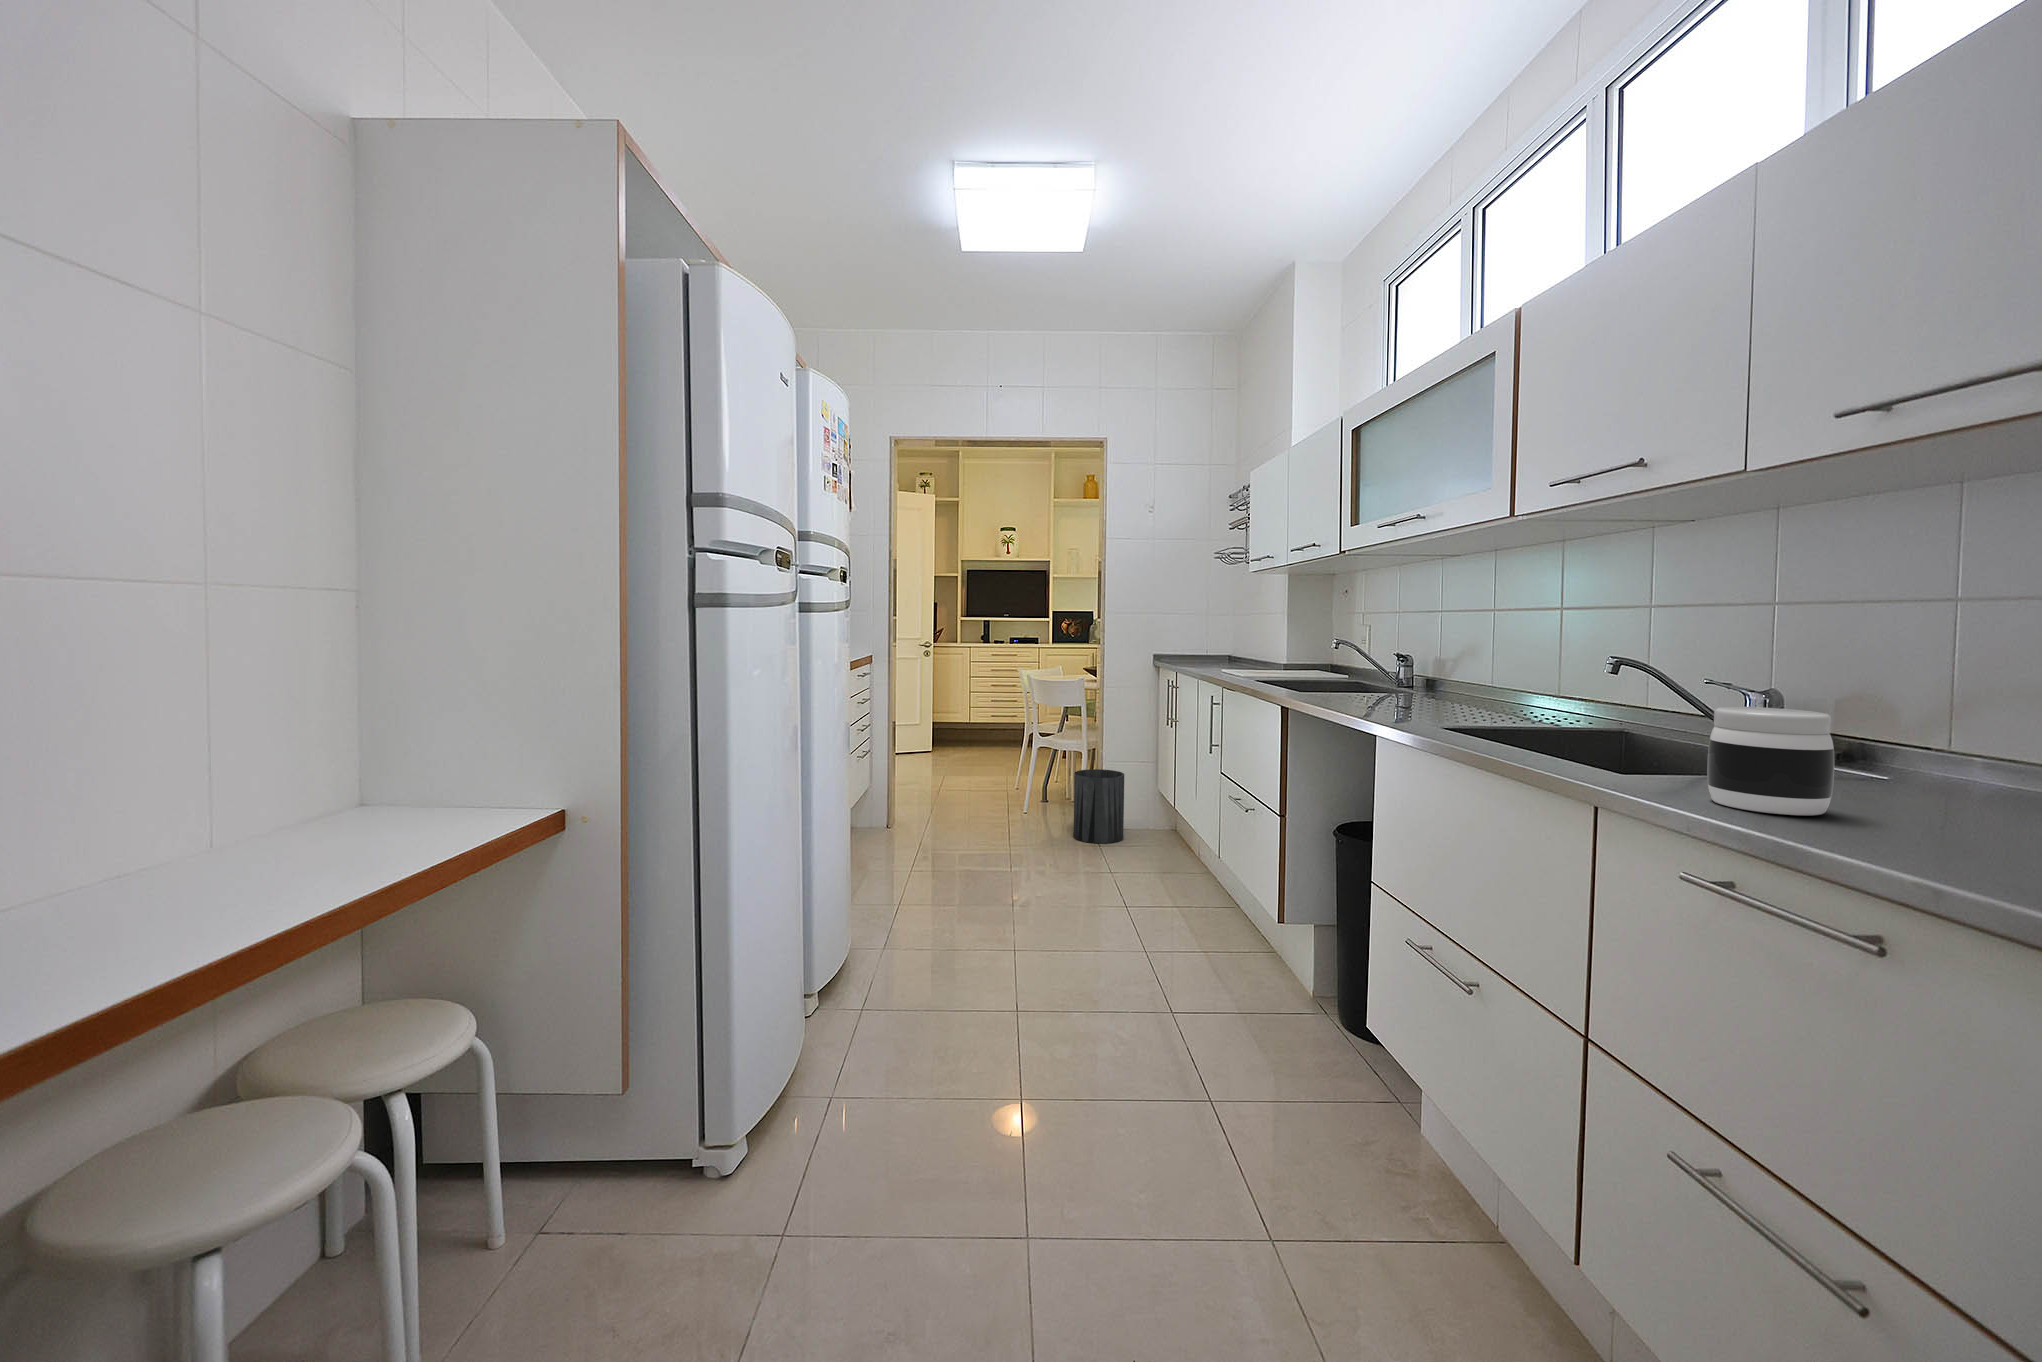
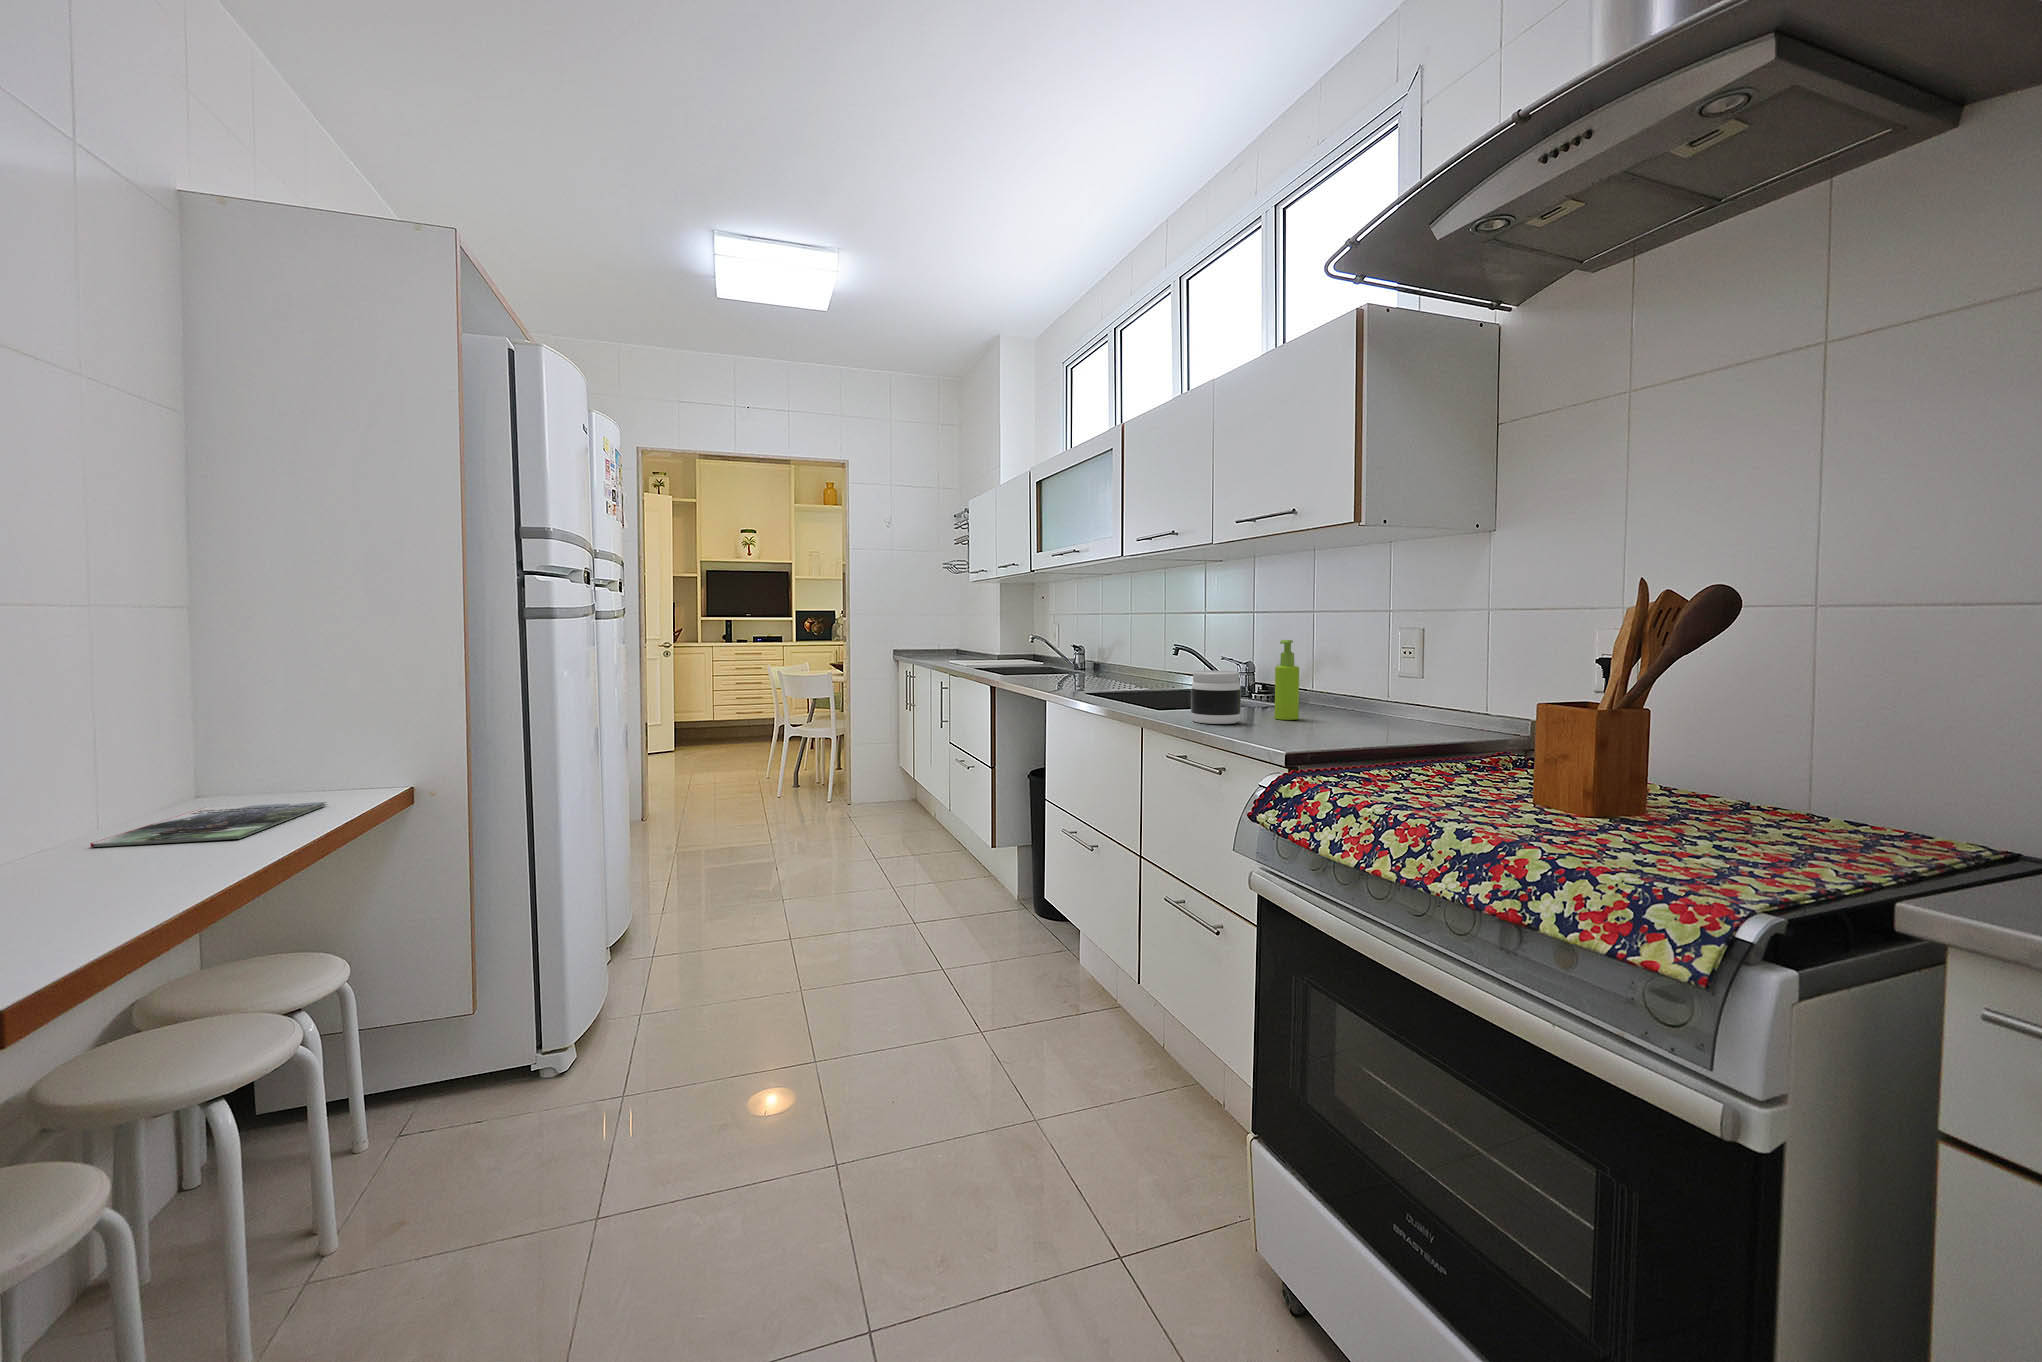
soap dispenser: none [1889,652,1960,812] -> present [1275,640,1299,720]
trash can: present [1074,769,1124,843] -> none [825,750,870,813]
magazine: none [187,821,466,876] -> present [91,802,327,847]

